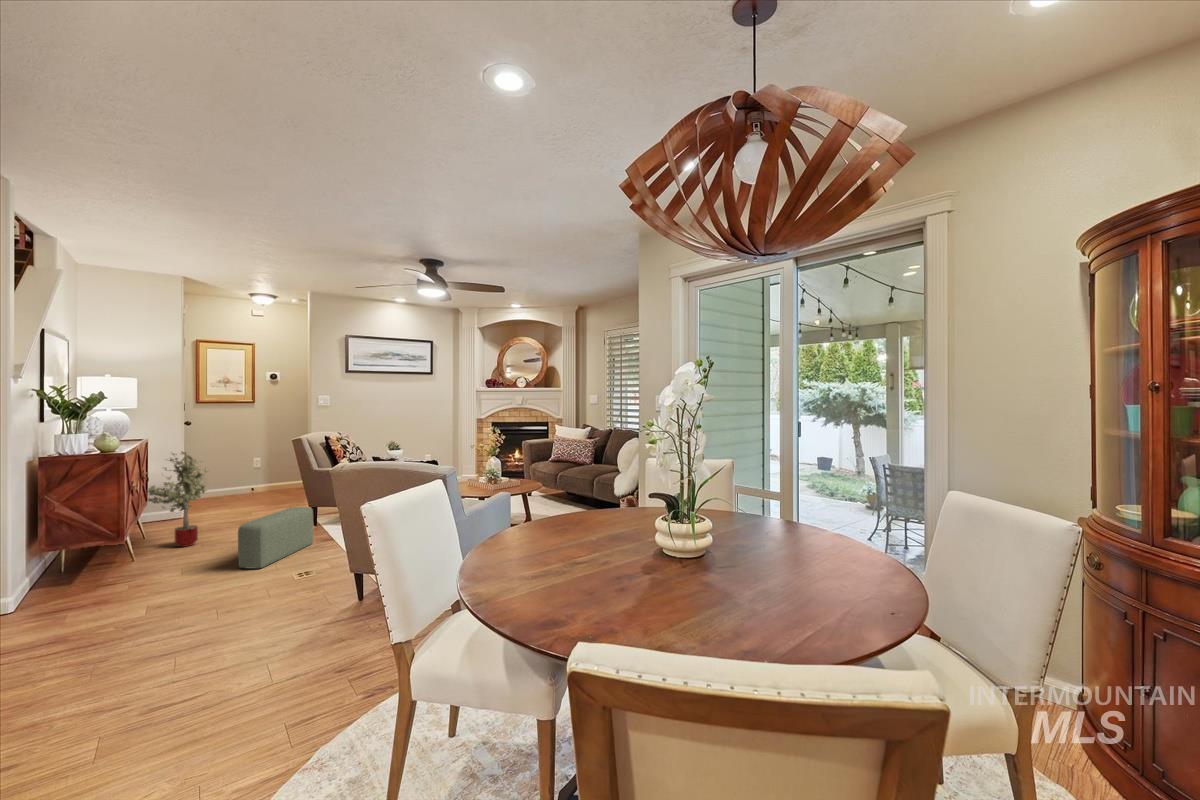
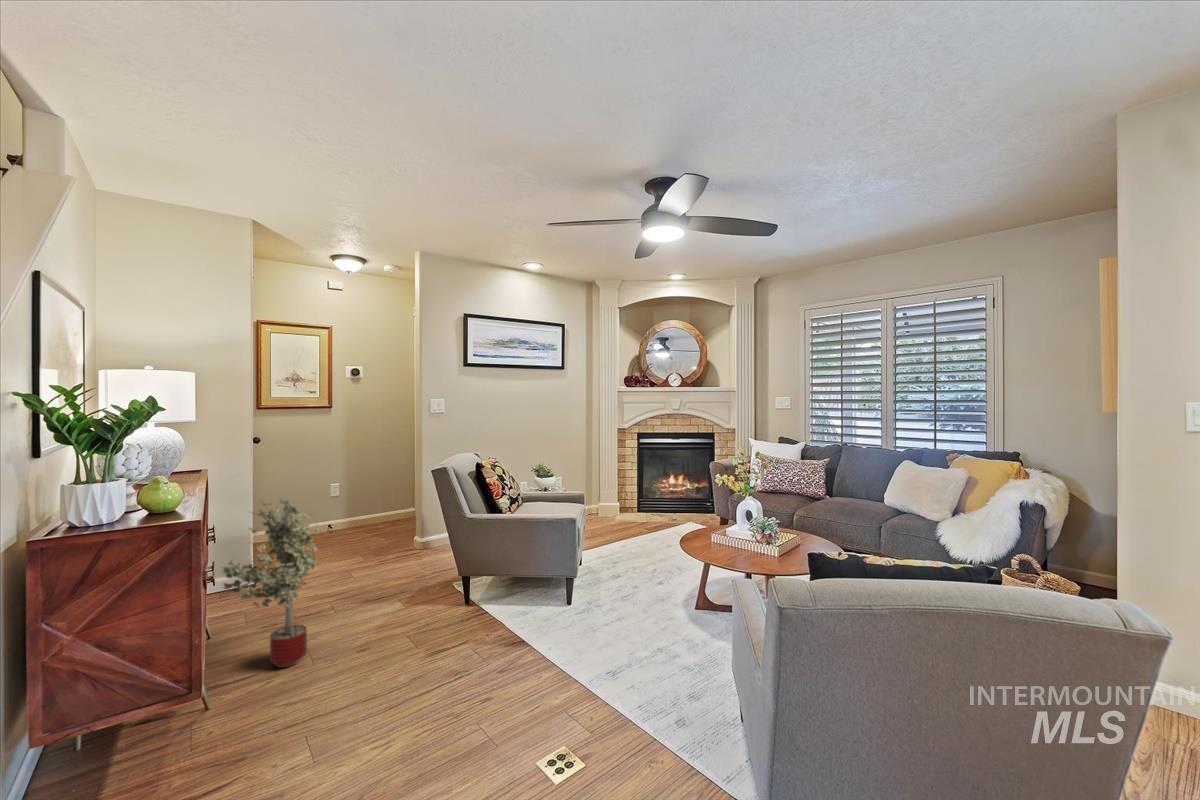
pouf: present [238,507,313,569] -> none [422,595,506,744]

